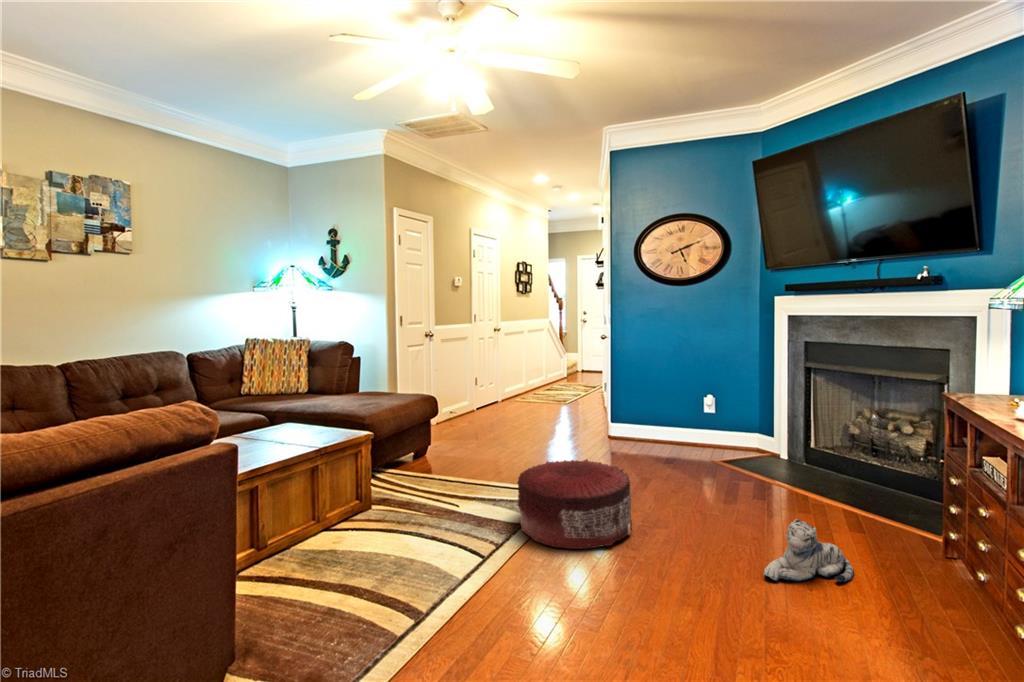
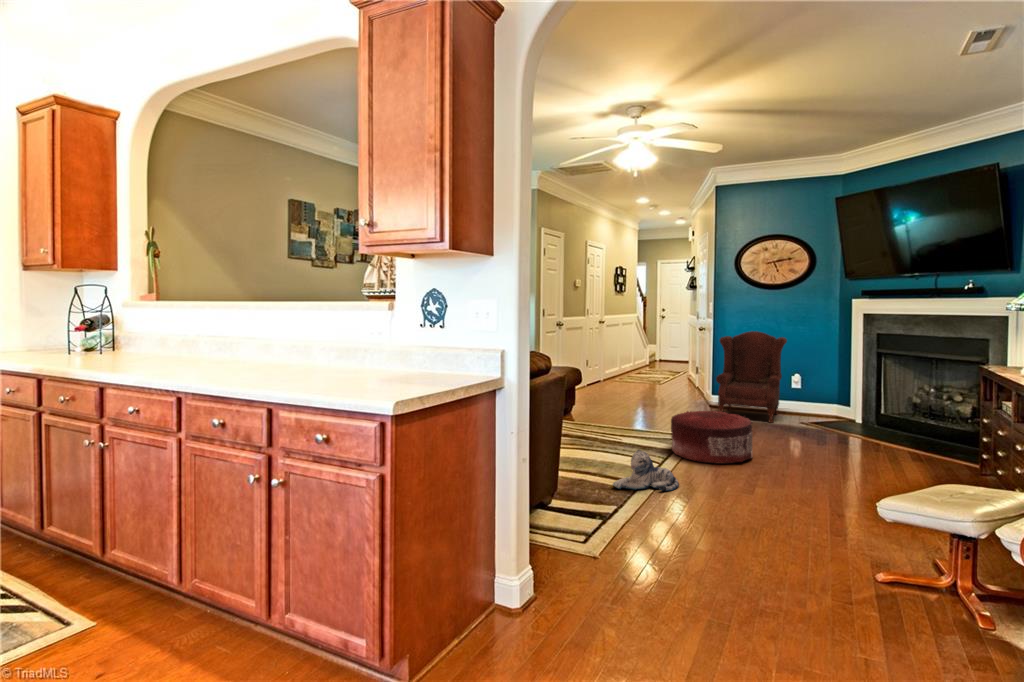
armchair: none [610,340,699,462] -> present [716,331,787,423]
plush toy: present [764,519,854,582] -> present [613,450,679,491]

